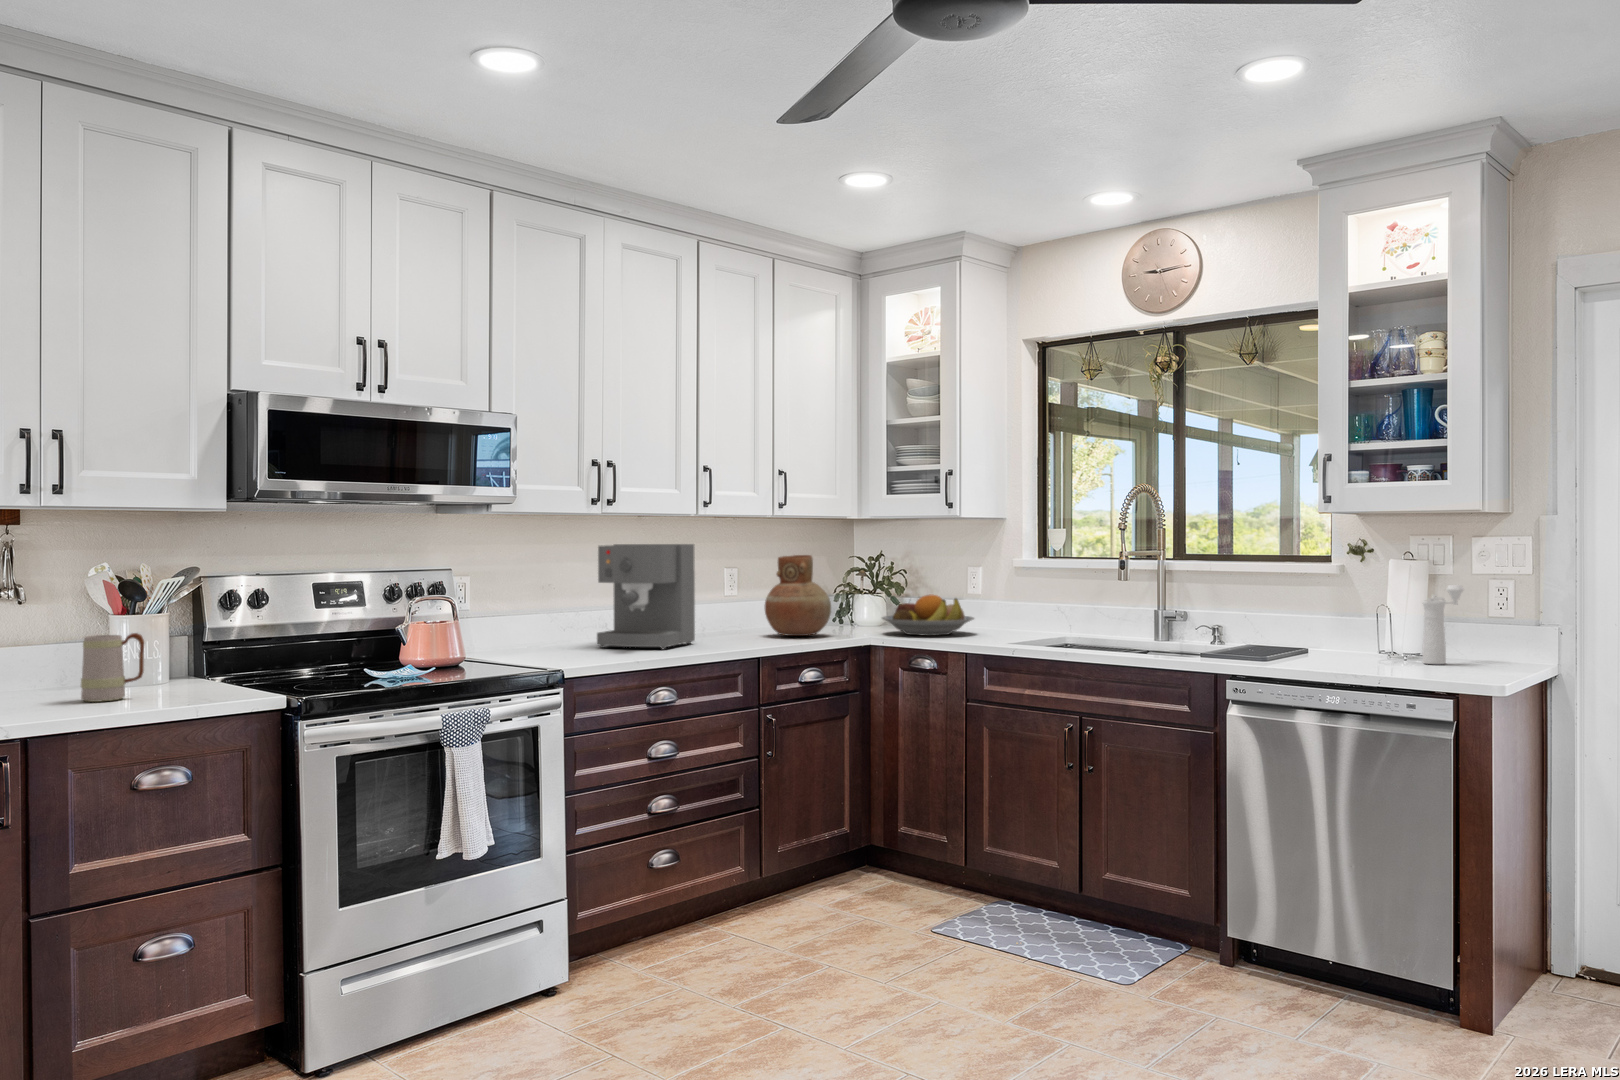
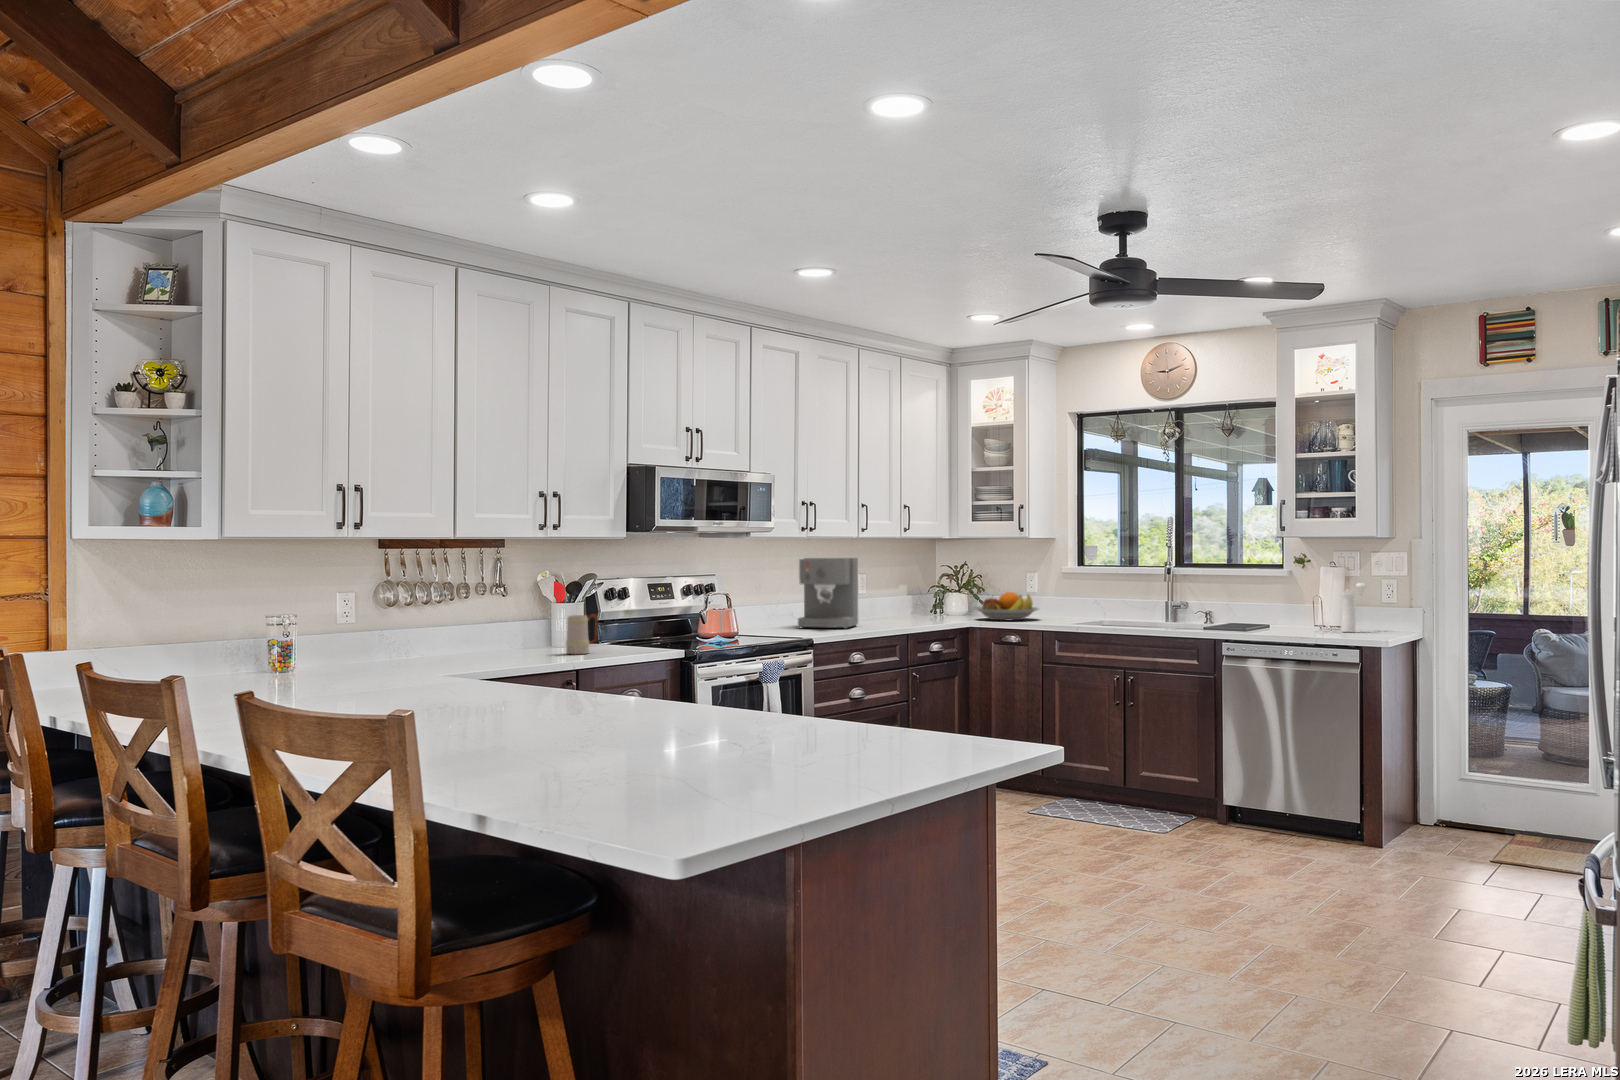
vase: present [765,555,831,636] -> none [896,565,942,621]

